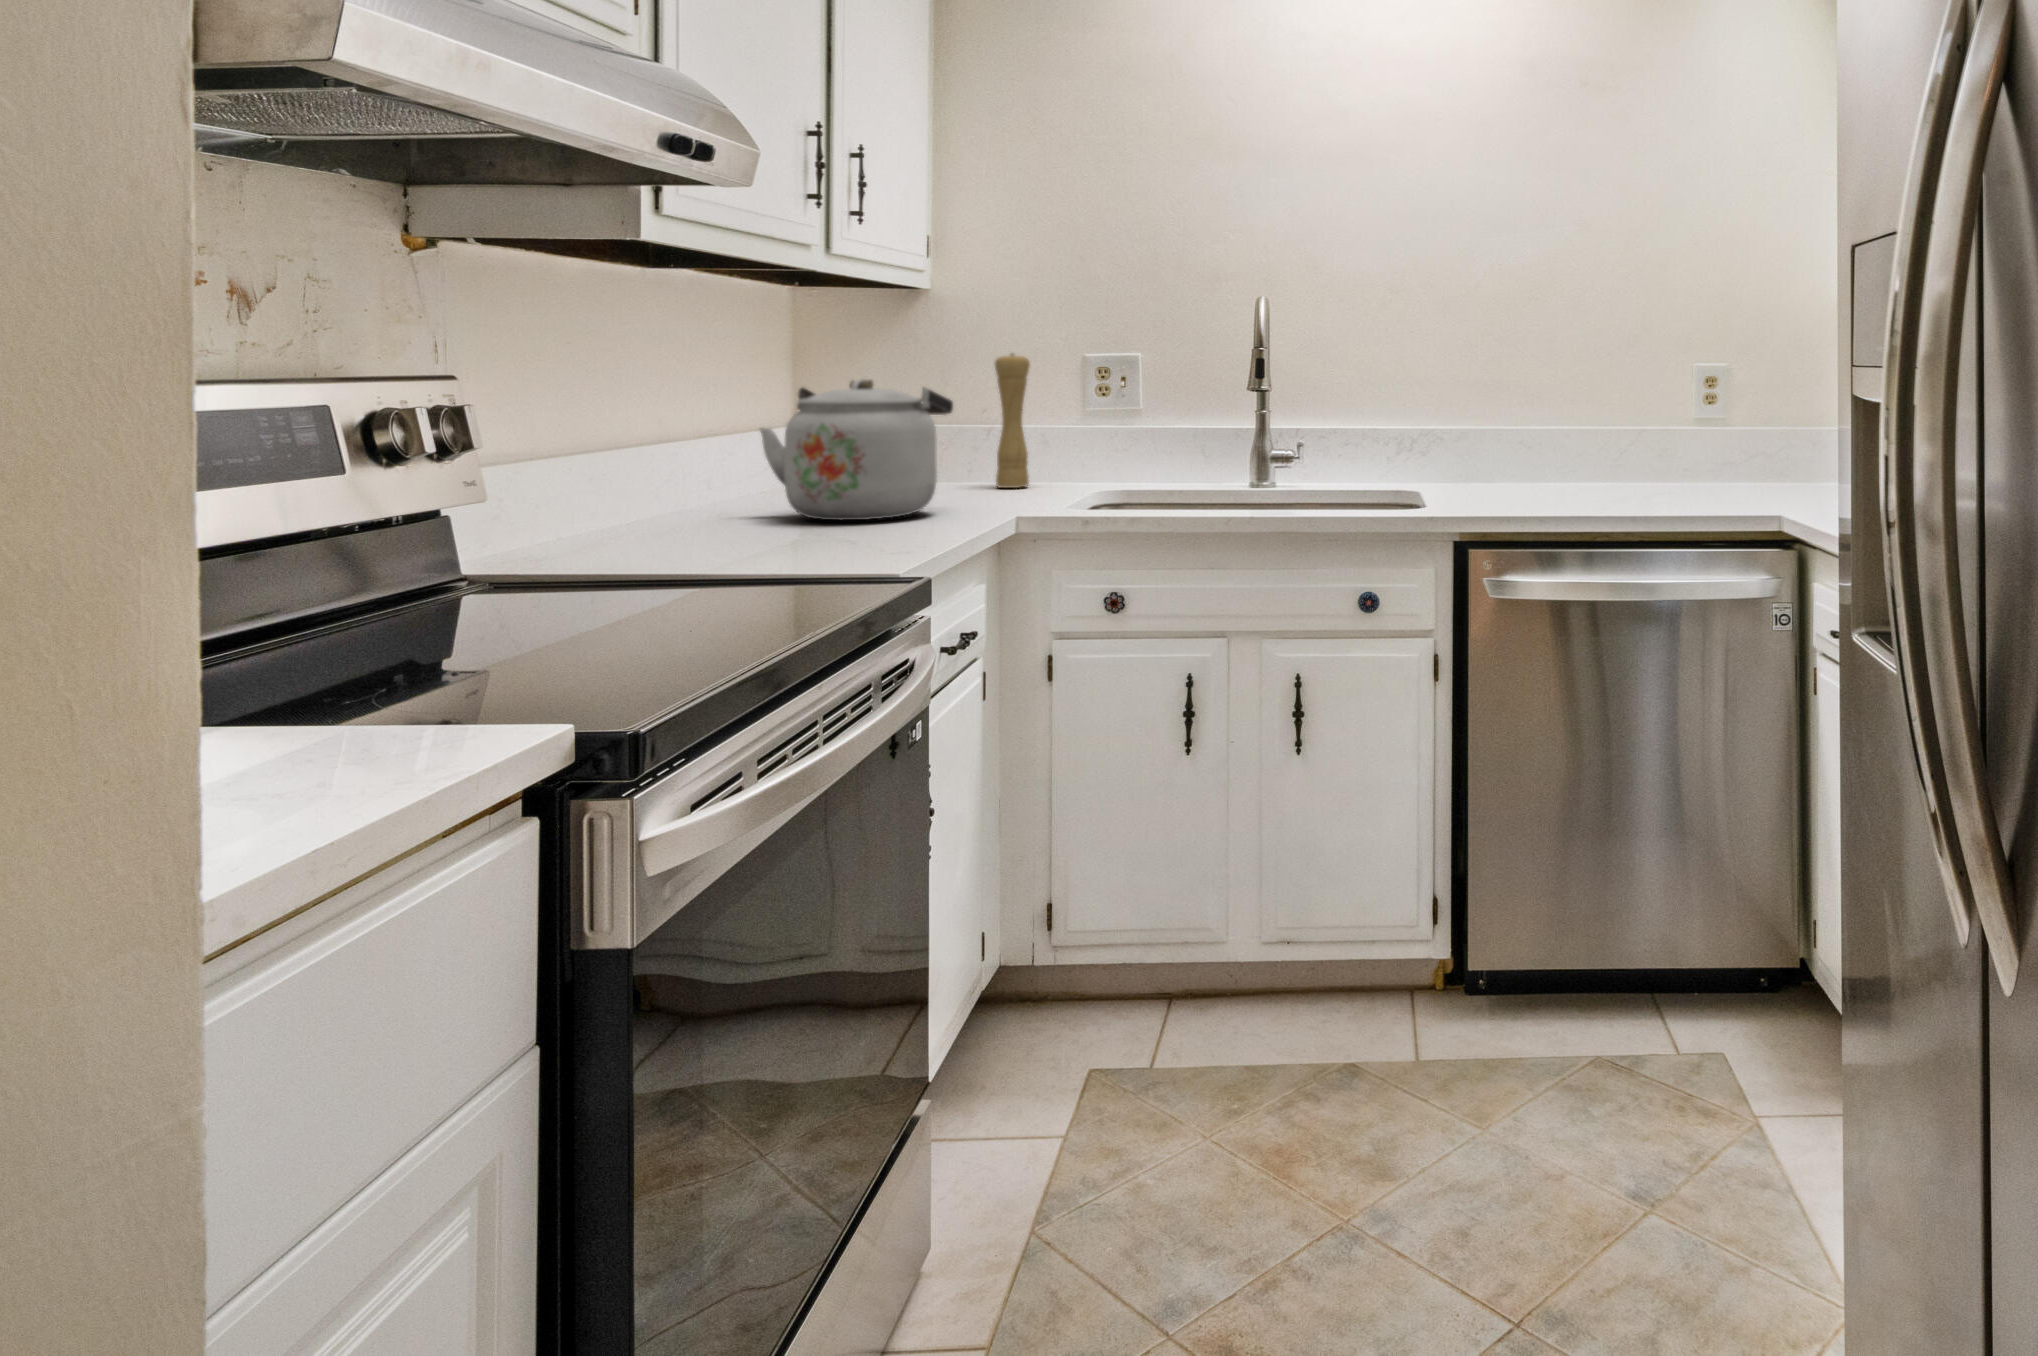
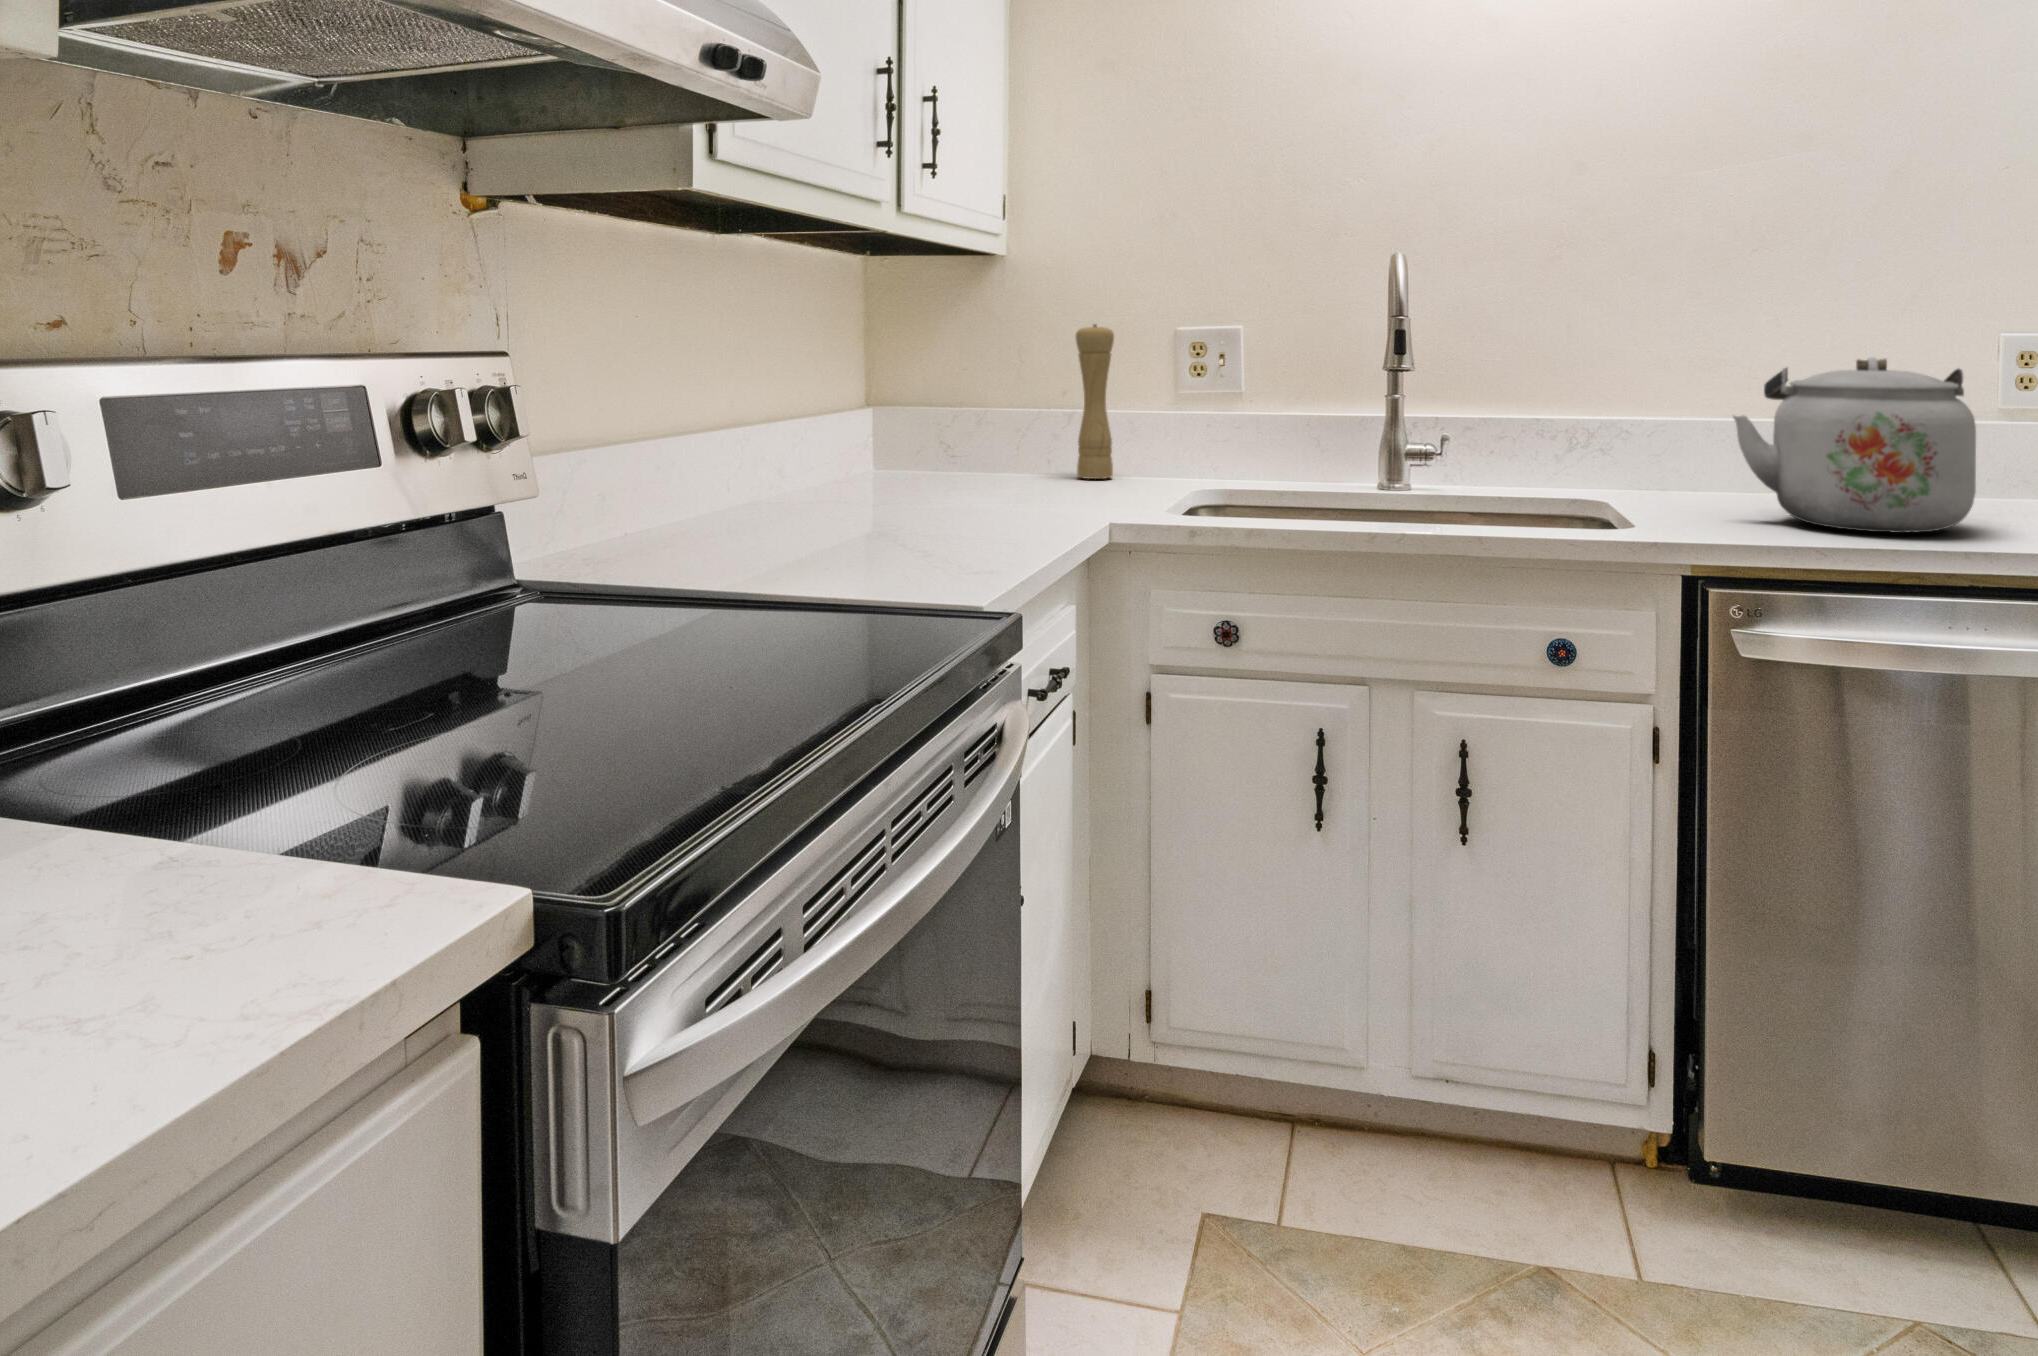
kettle: present [760,379,953,520] -> present [1733,357,1976,533]

